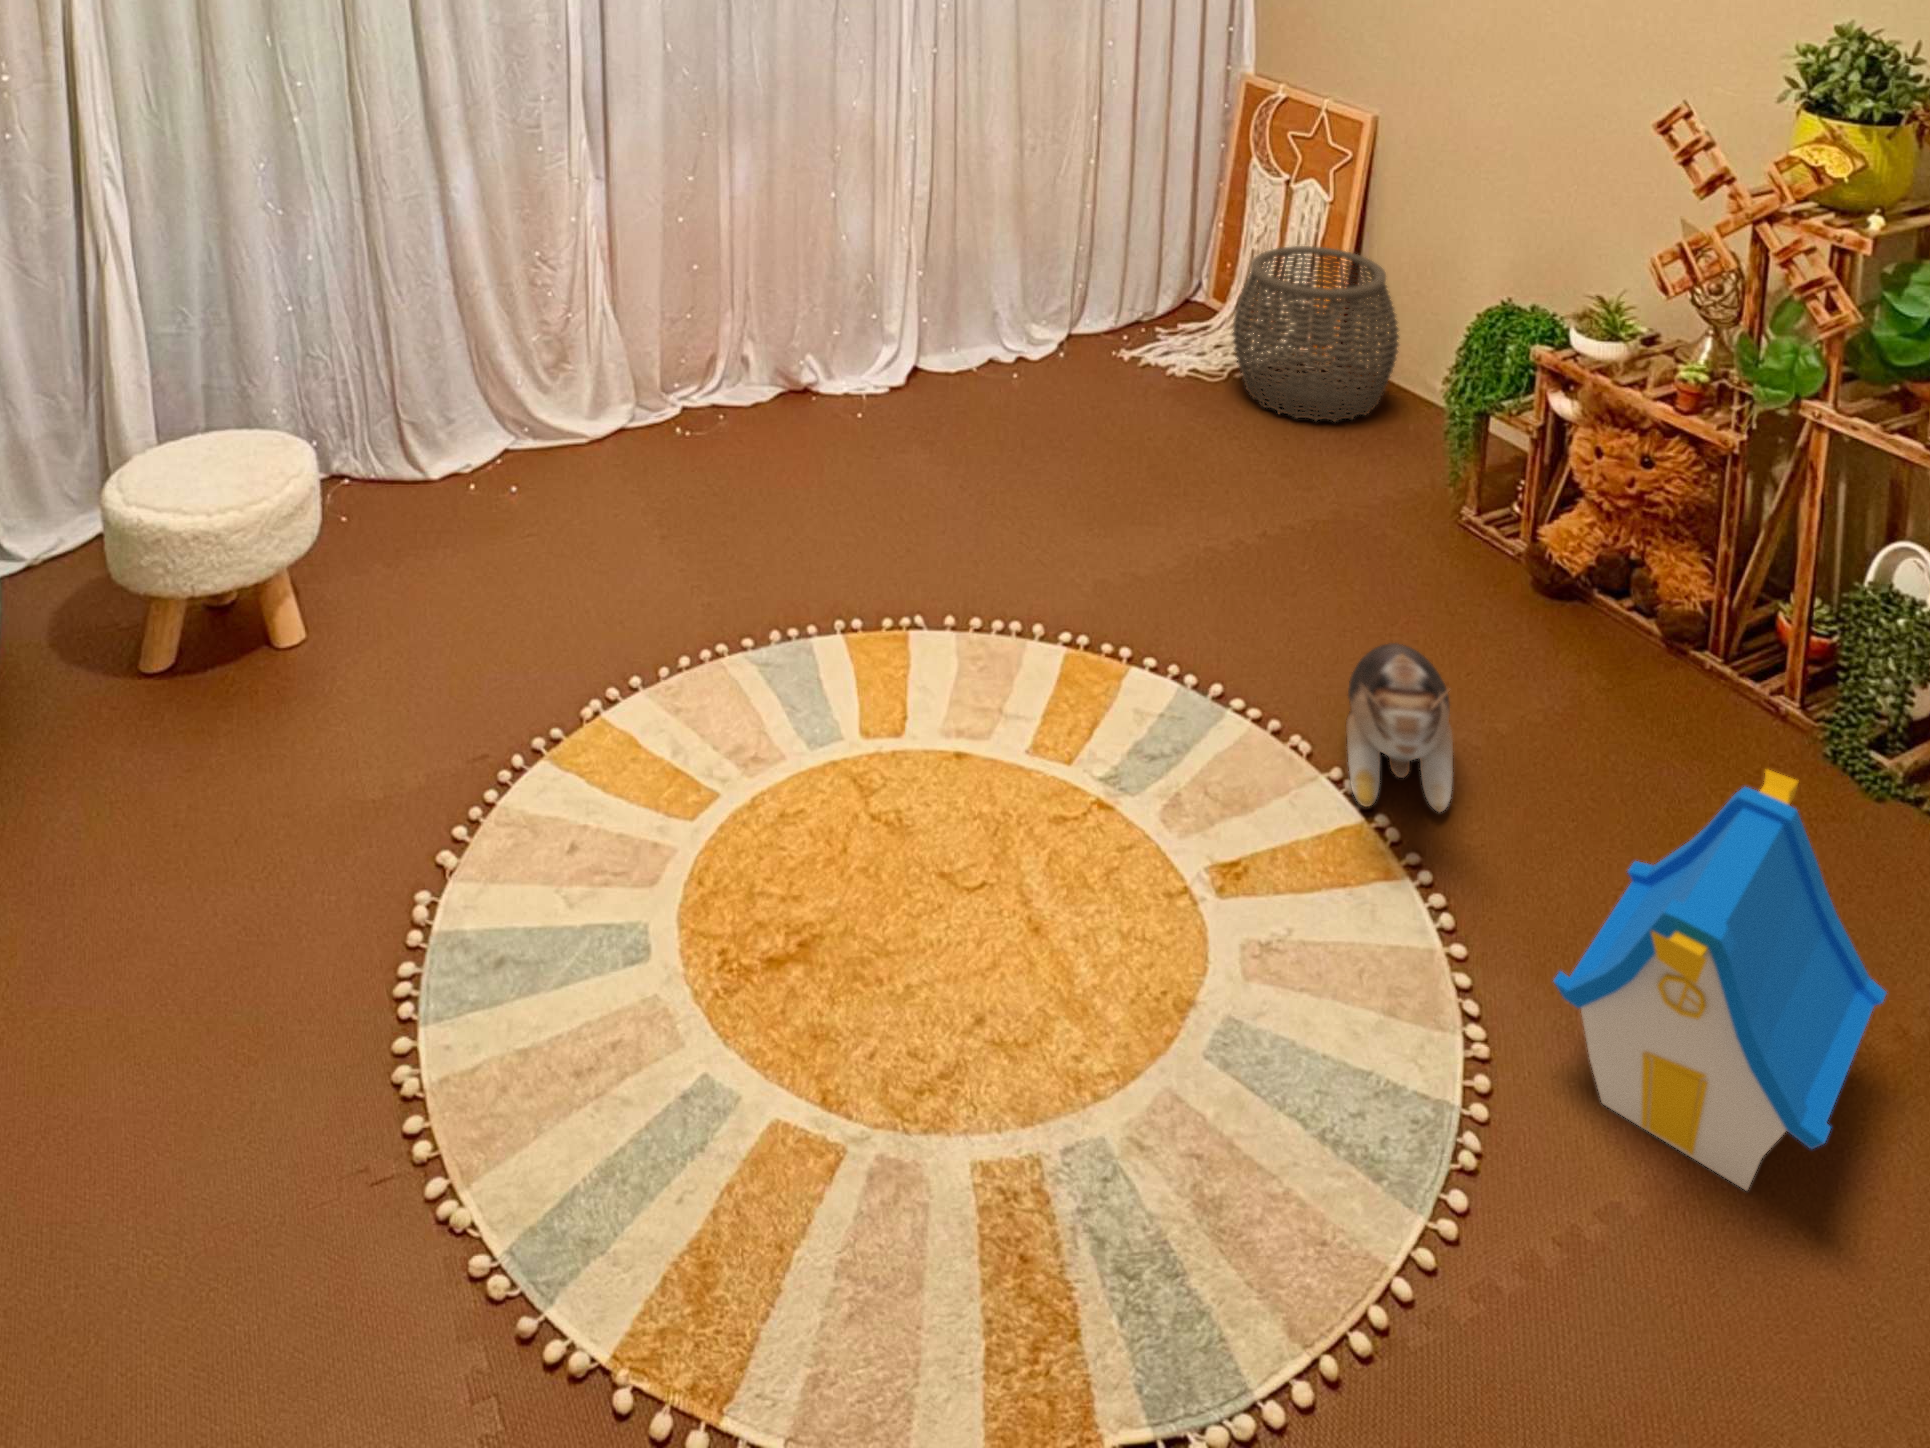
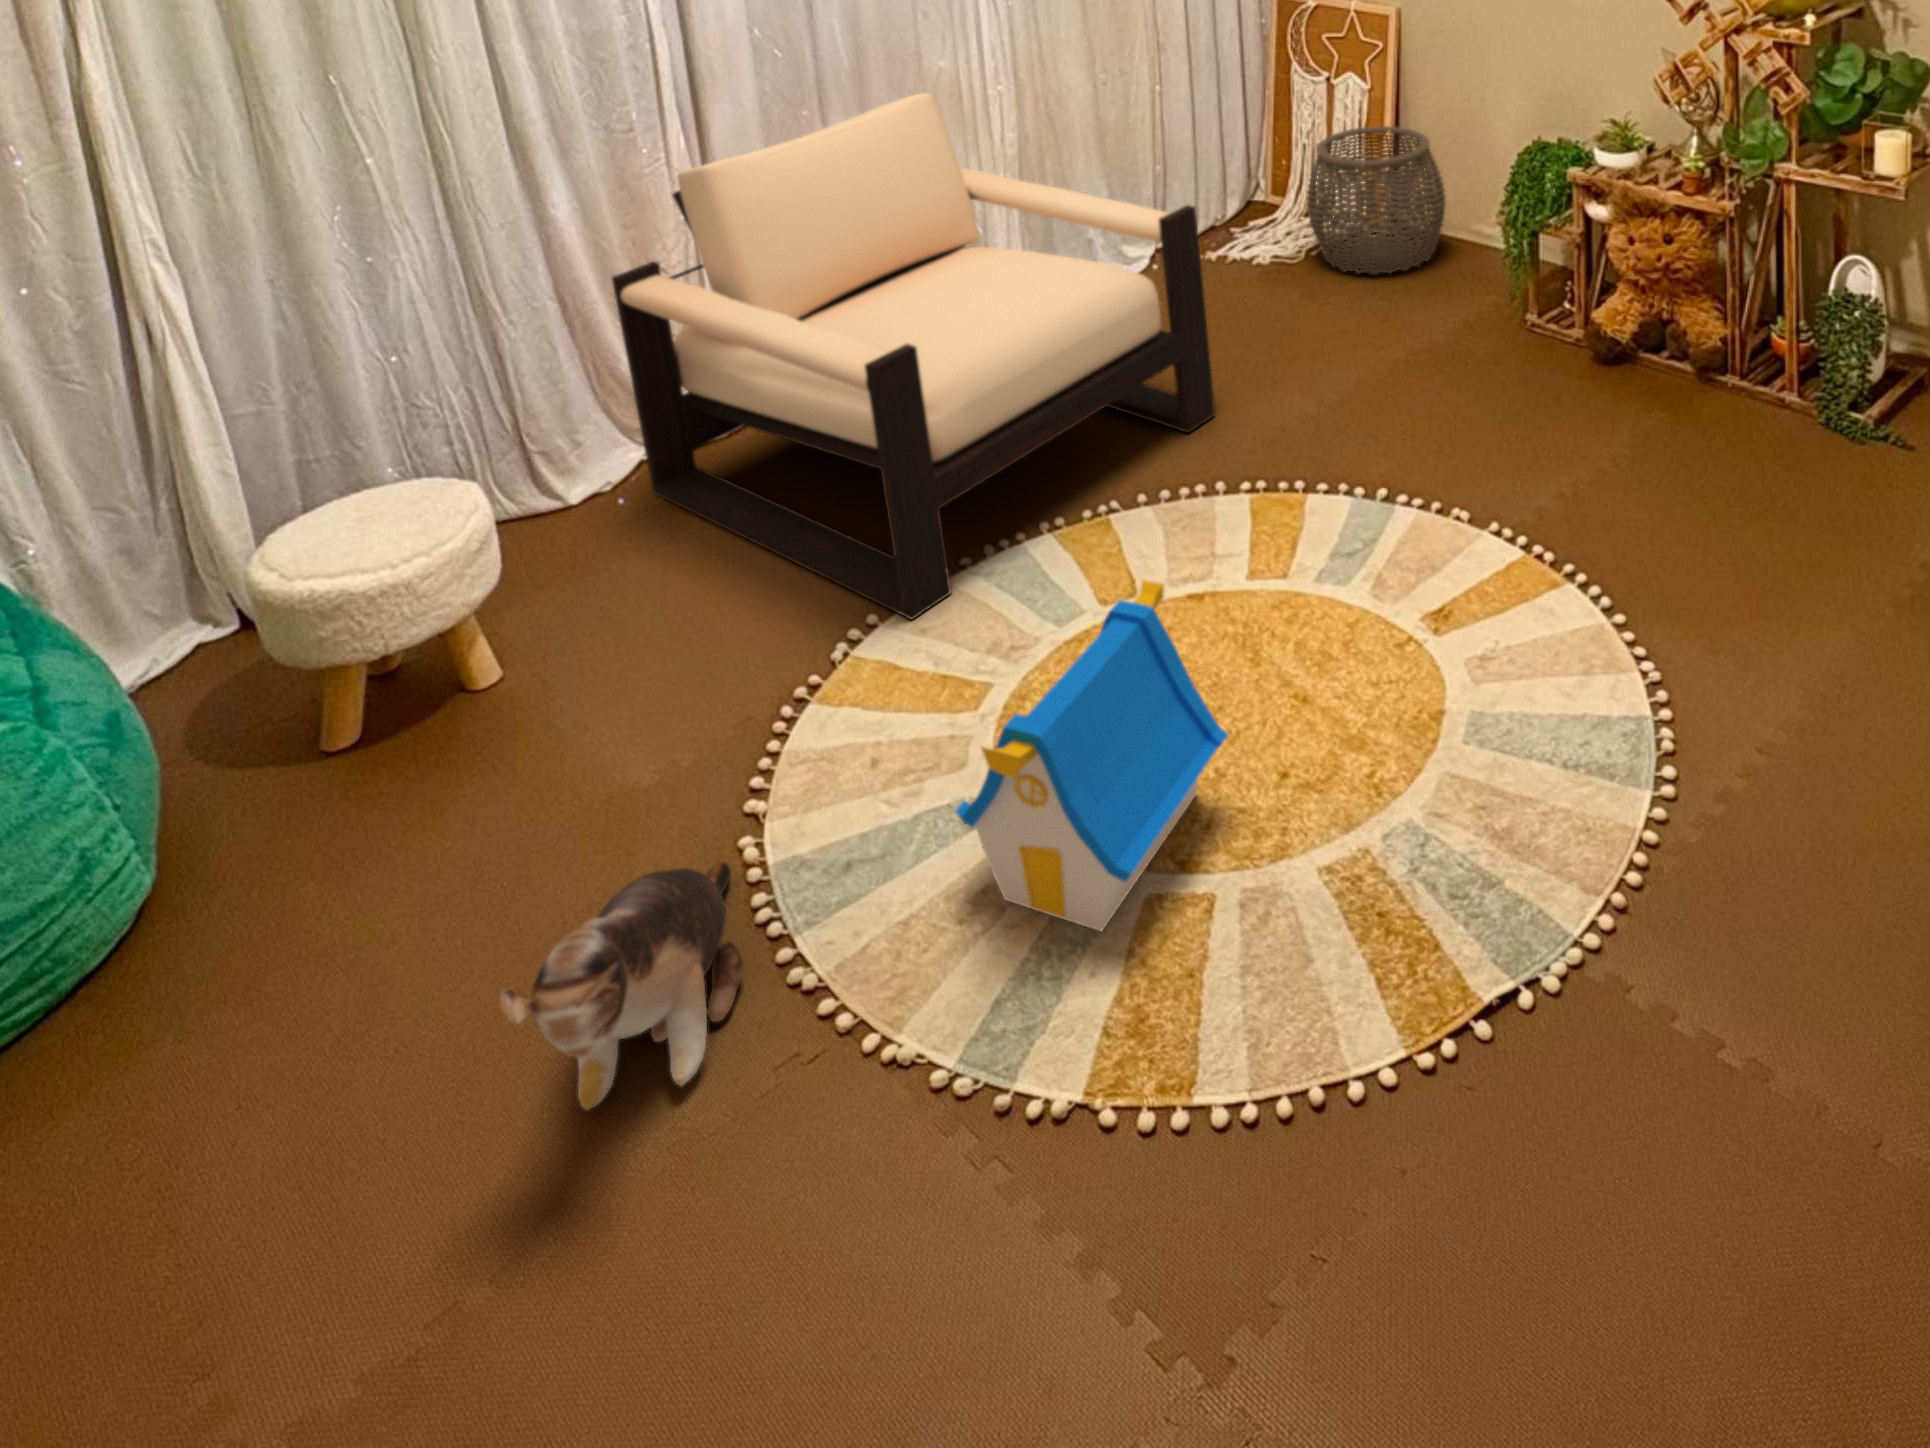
armchair: none [491,133,1067,693] -> present [612,93,1215,619]
plush toy: present [1346,643,1453,812] -> present [500,862,744,1110]
toy house: present [1554,770,1886,1190] -> present [956,580,1228,931]

